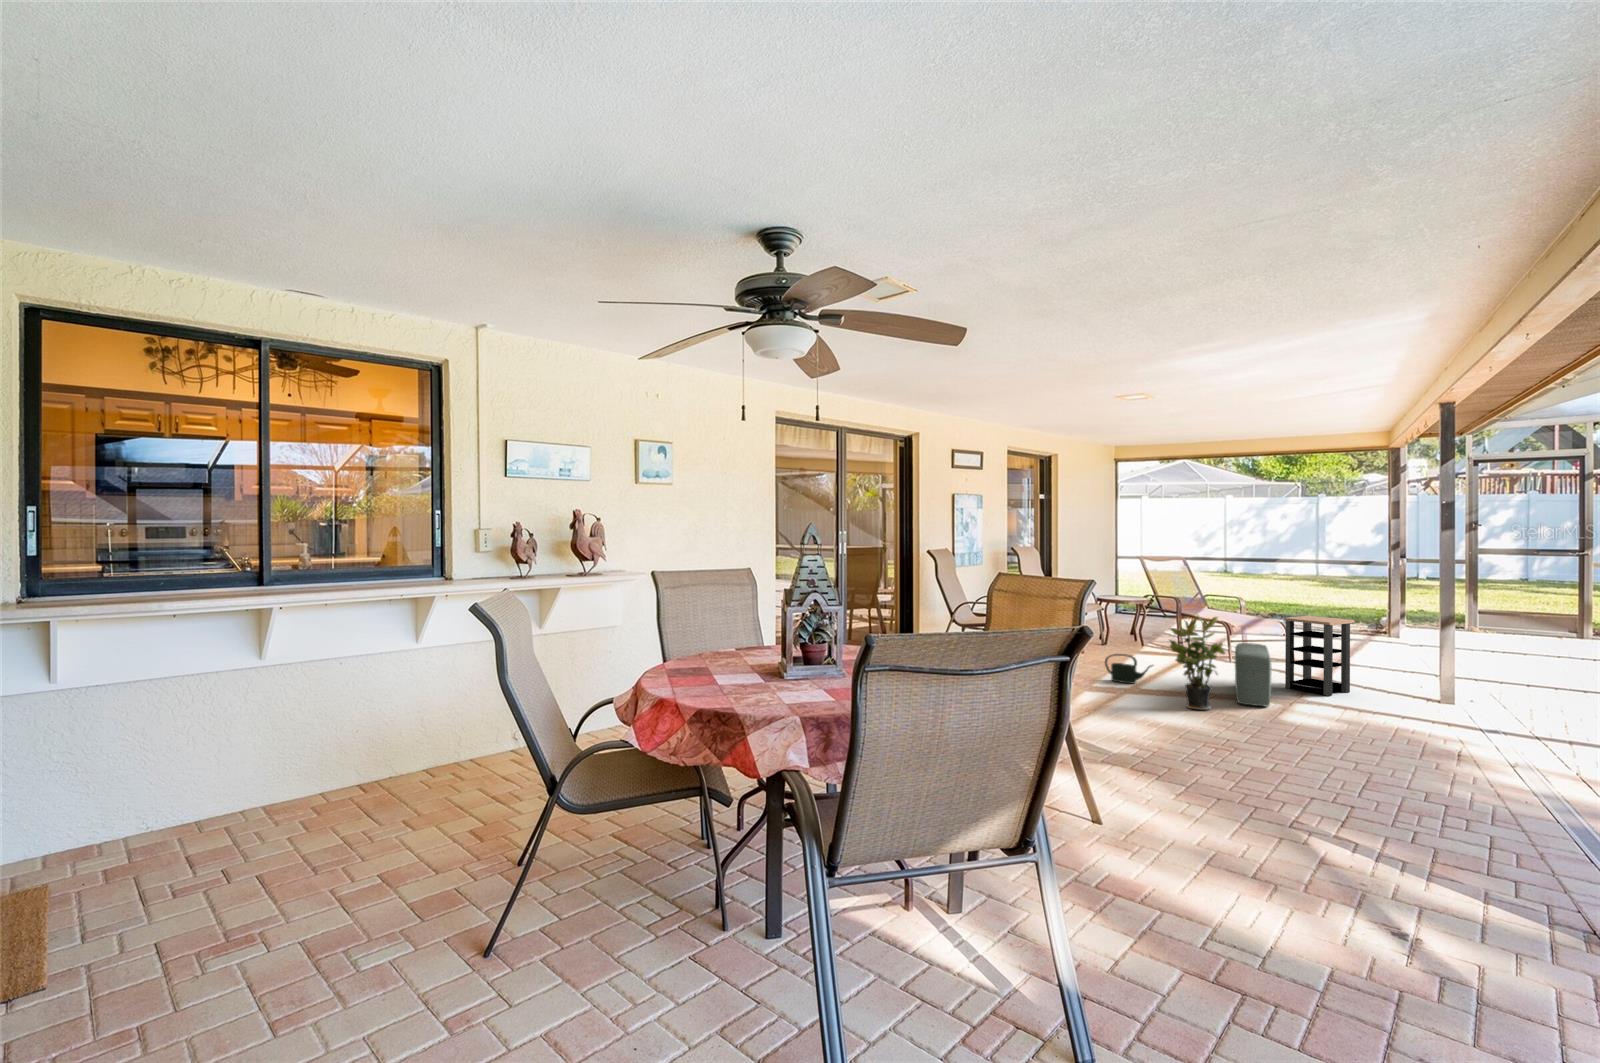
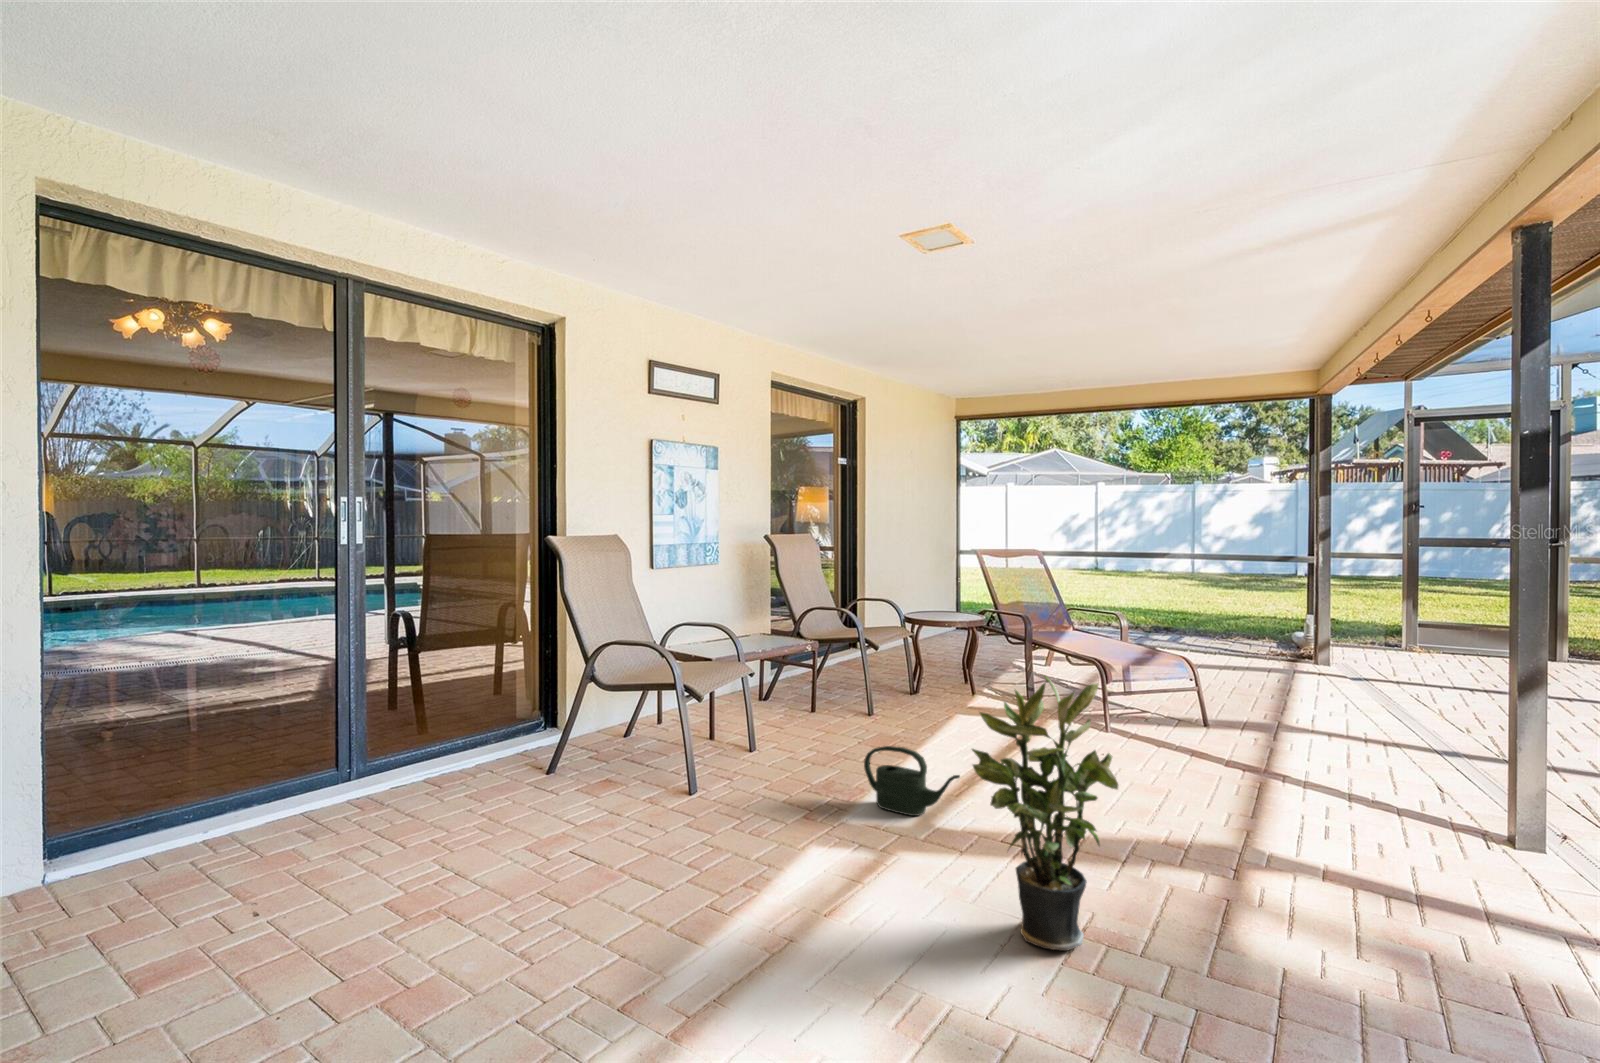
side table: present [1284,616,1355,696] -> none [1228,654,1376,846]
pouf: present [1235,643,1272,706] -> none [1131,721,1230,916]

